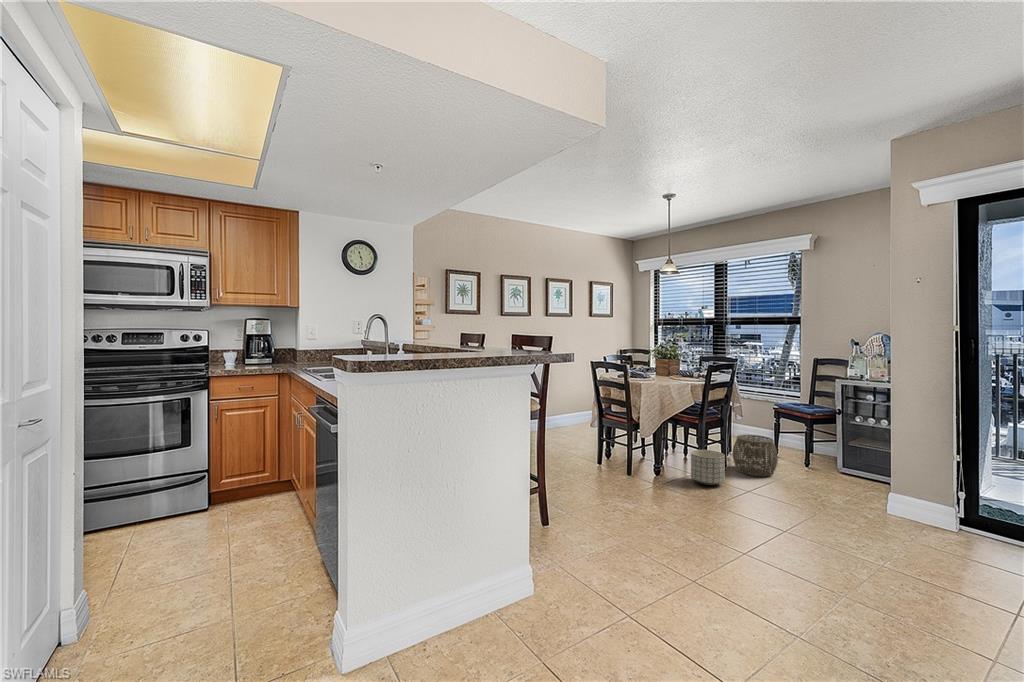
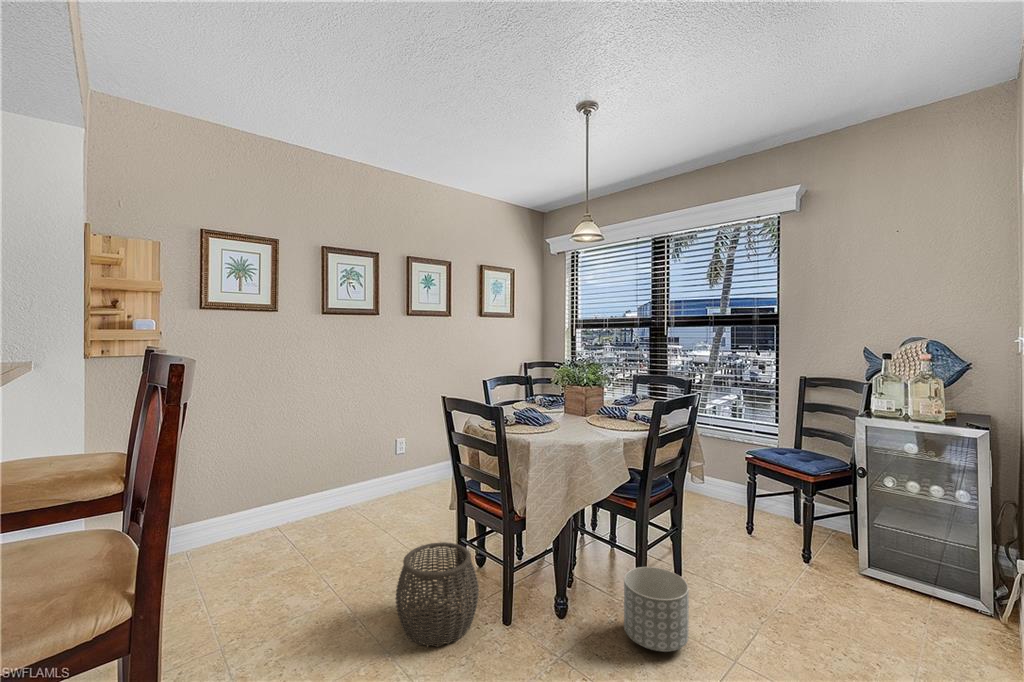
woven basket: present [732,435,778,477] -> present [395,542,479,647]

